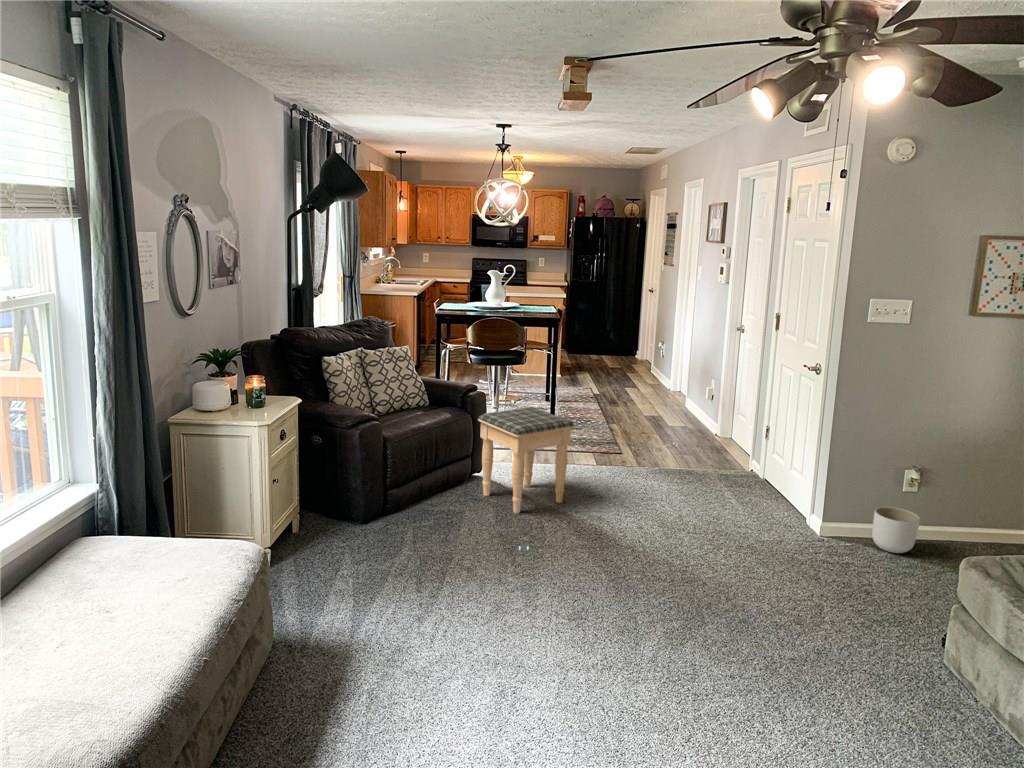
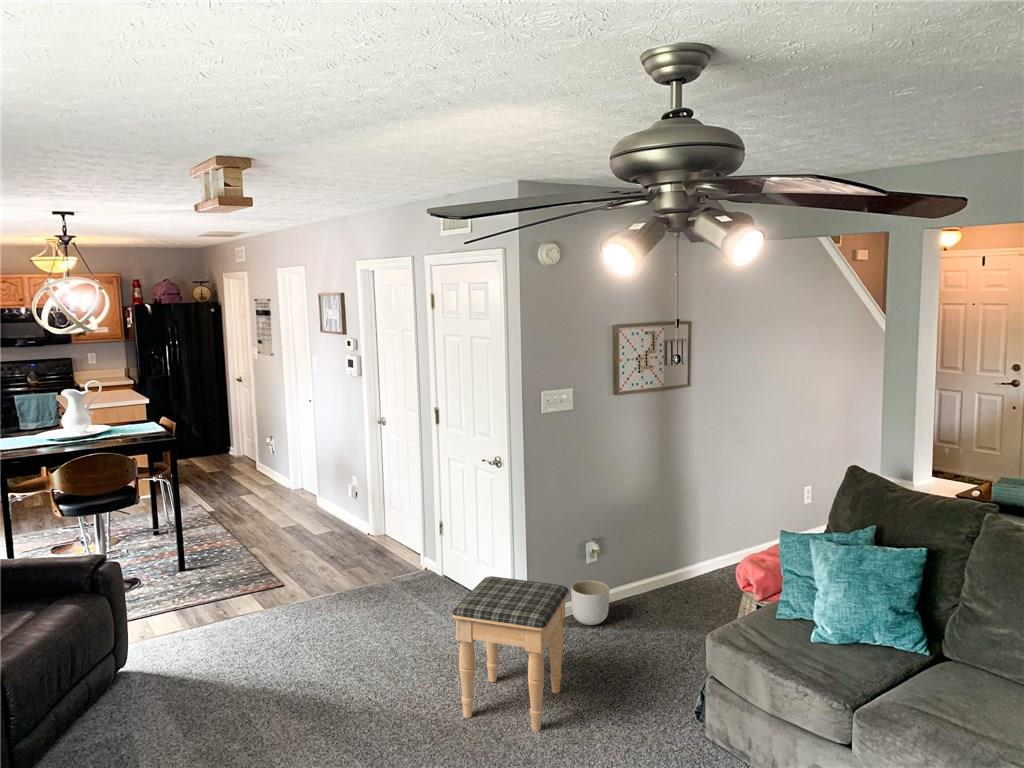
footstool: present [478,407,574,513] -> present [452,576,569,731]

